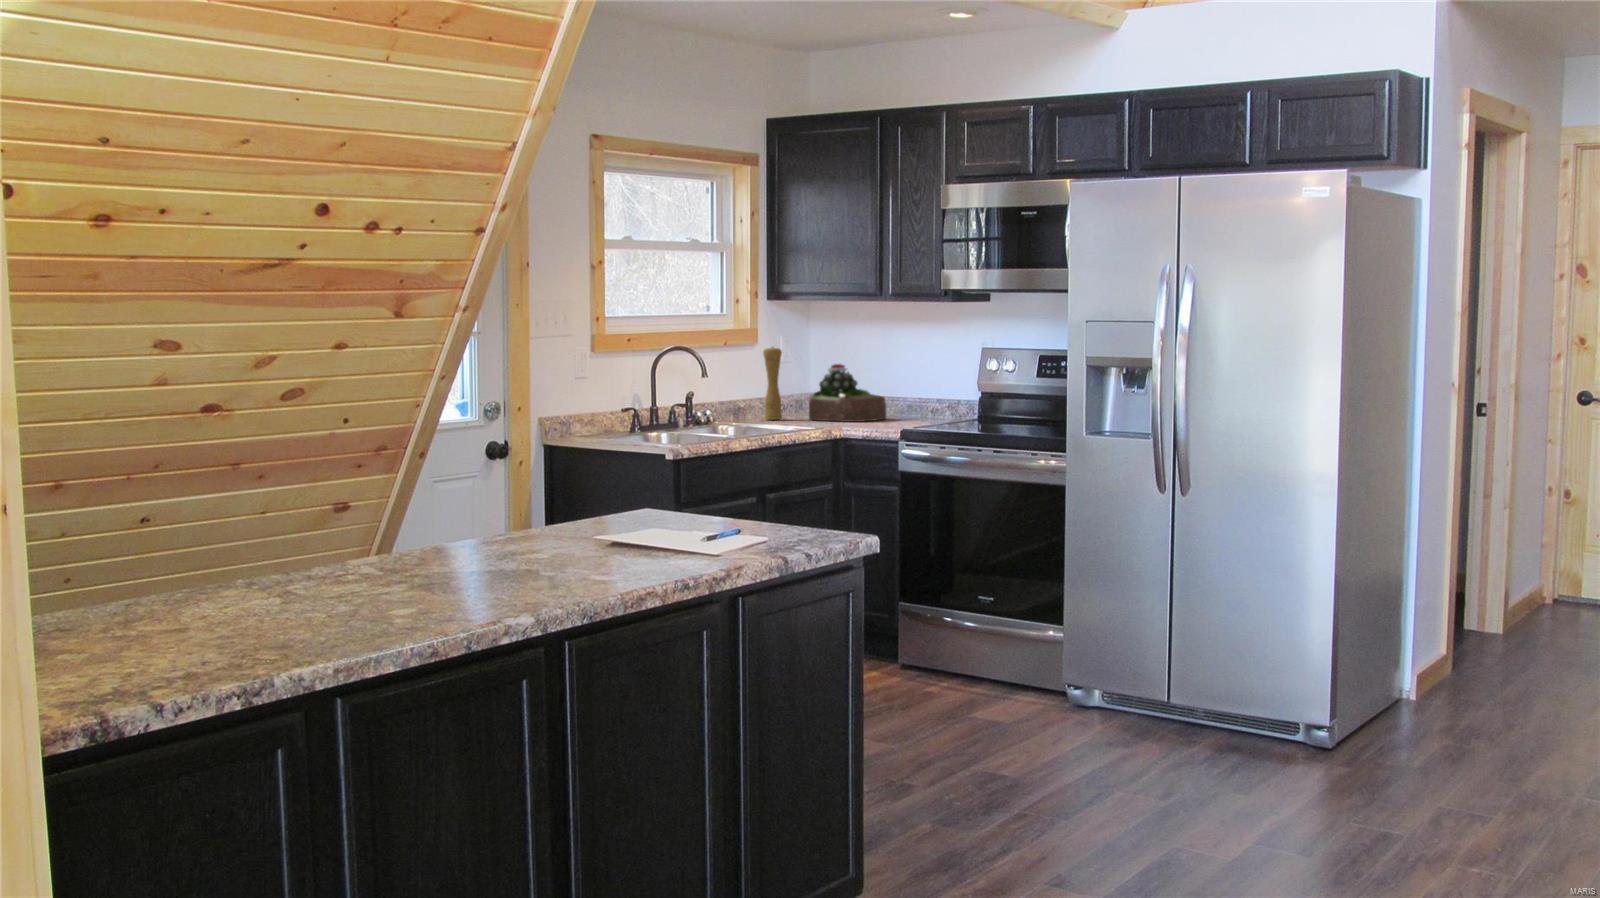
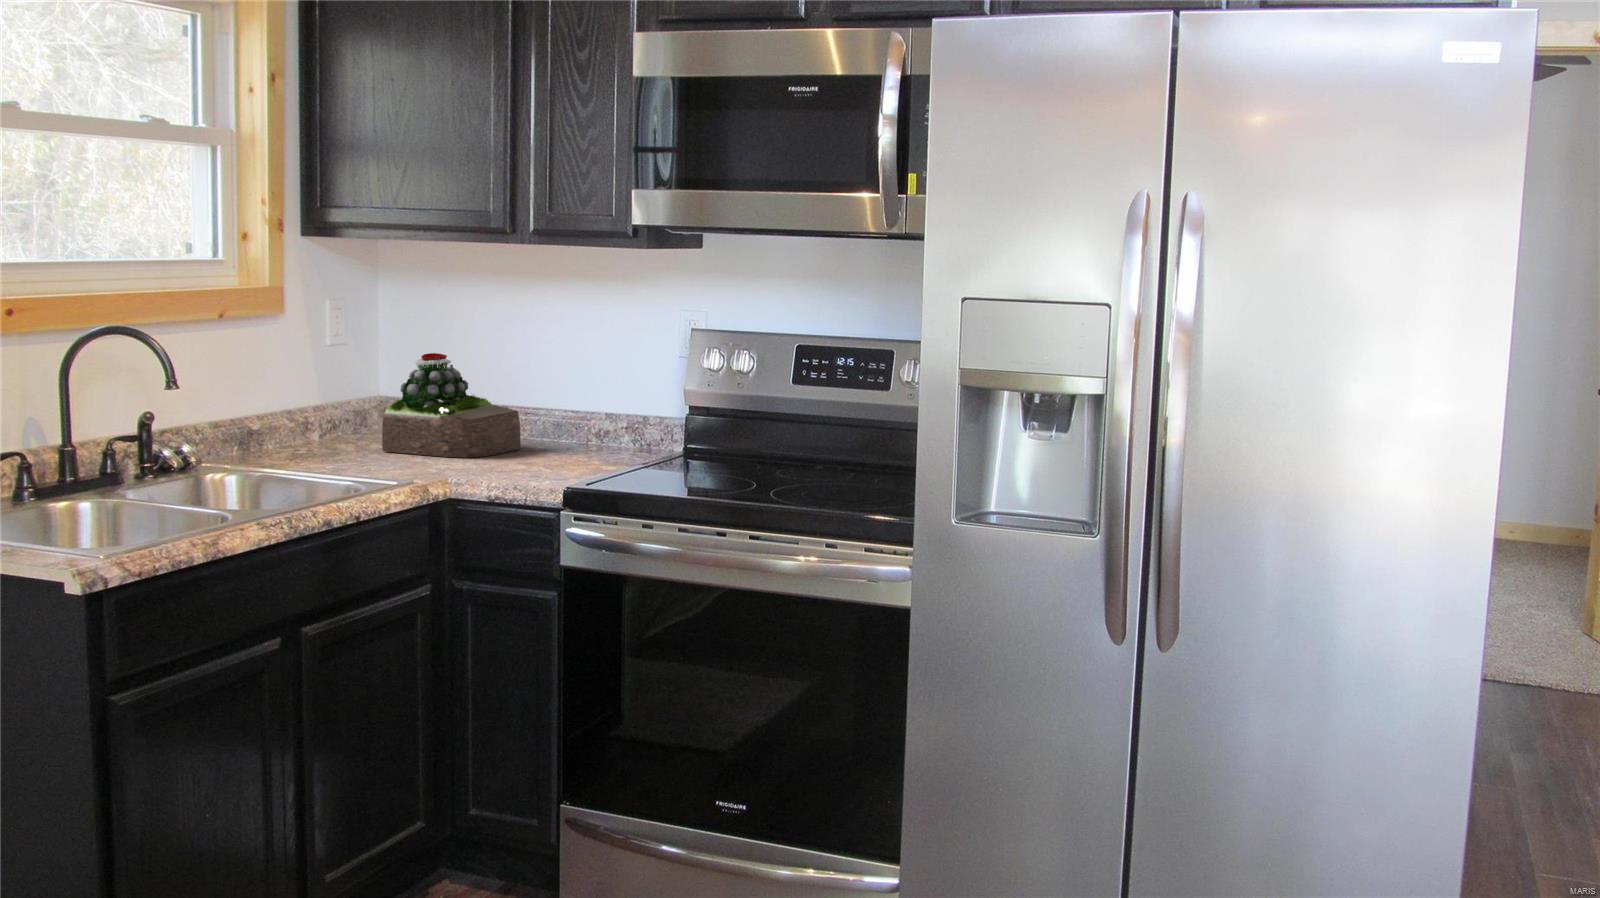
pepper mill: present [763,347,782,420] -> none [295,321,332,451]

